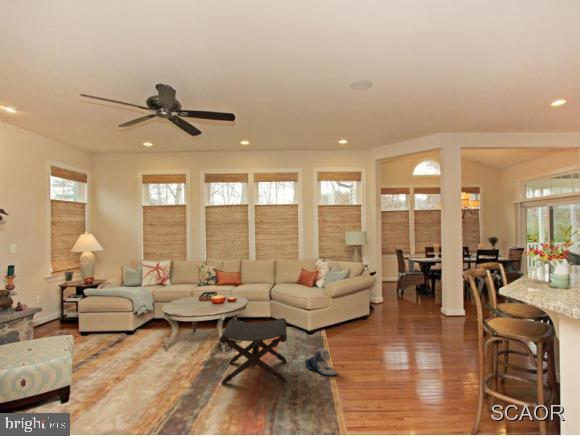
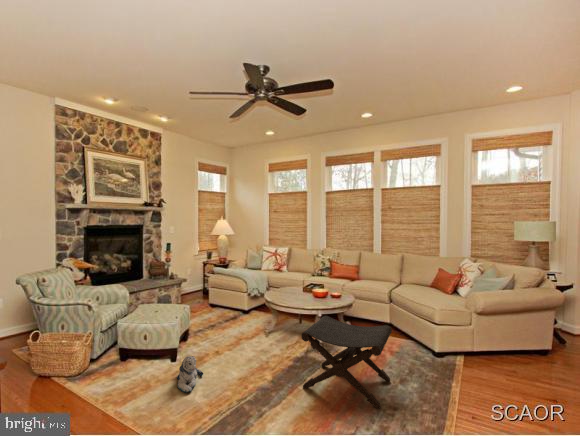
plush toy: present [305,348,337,376] -> present [177,356,203,393]

